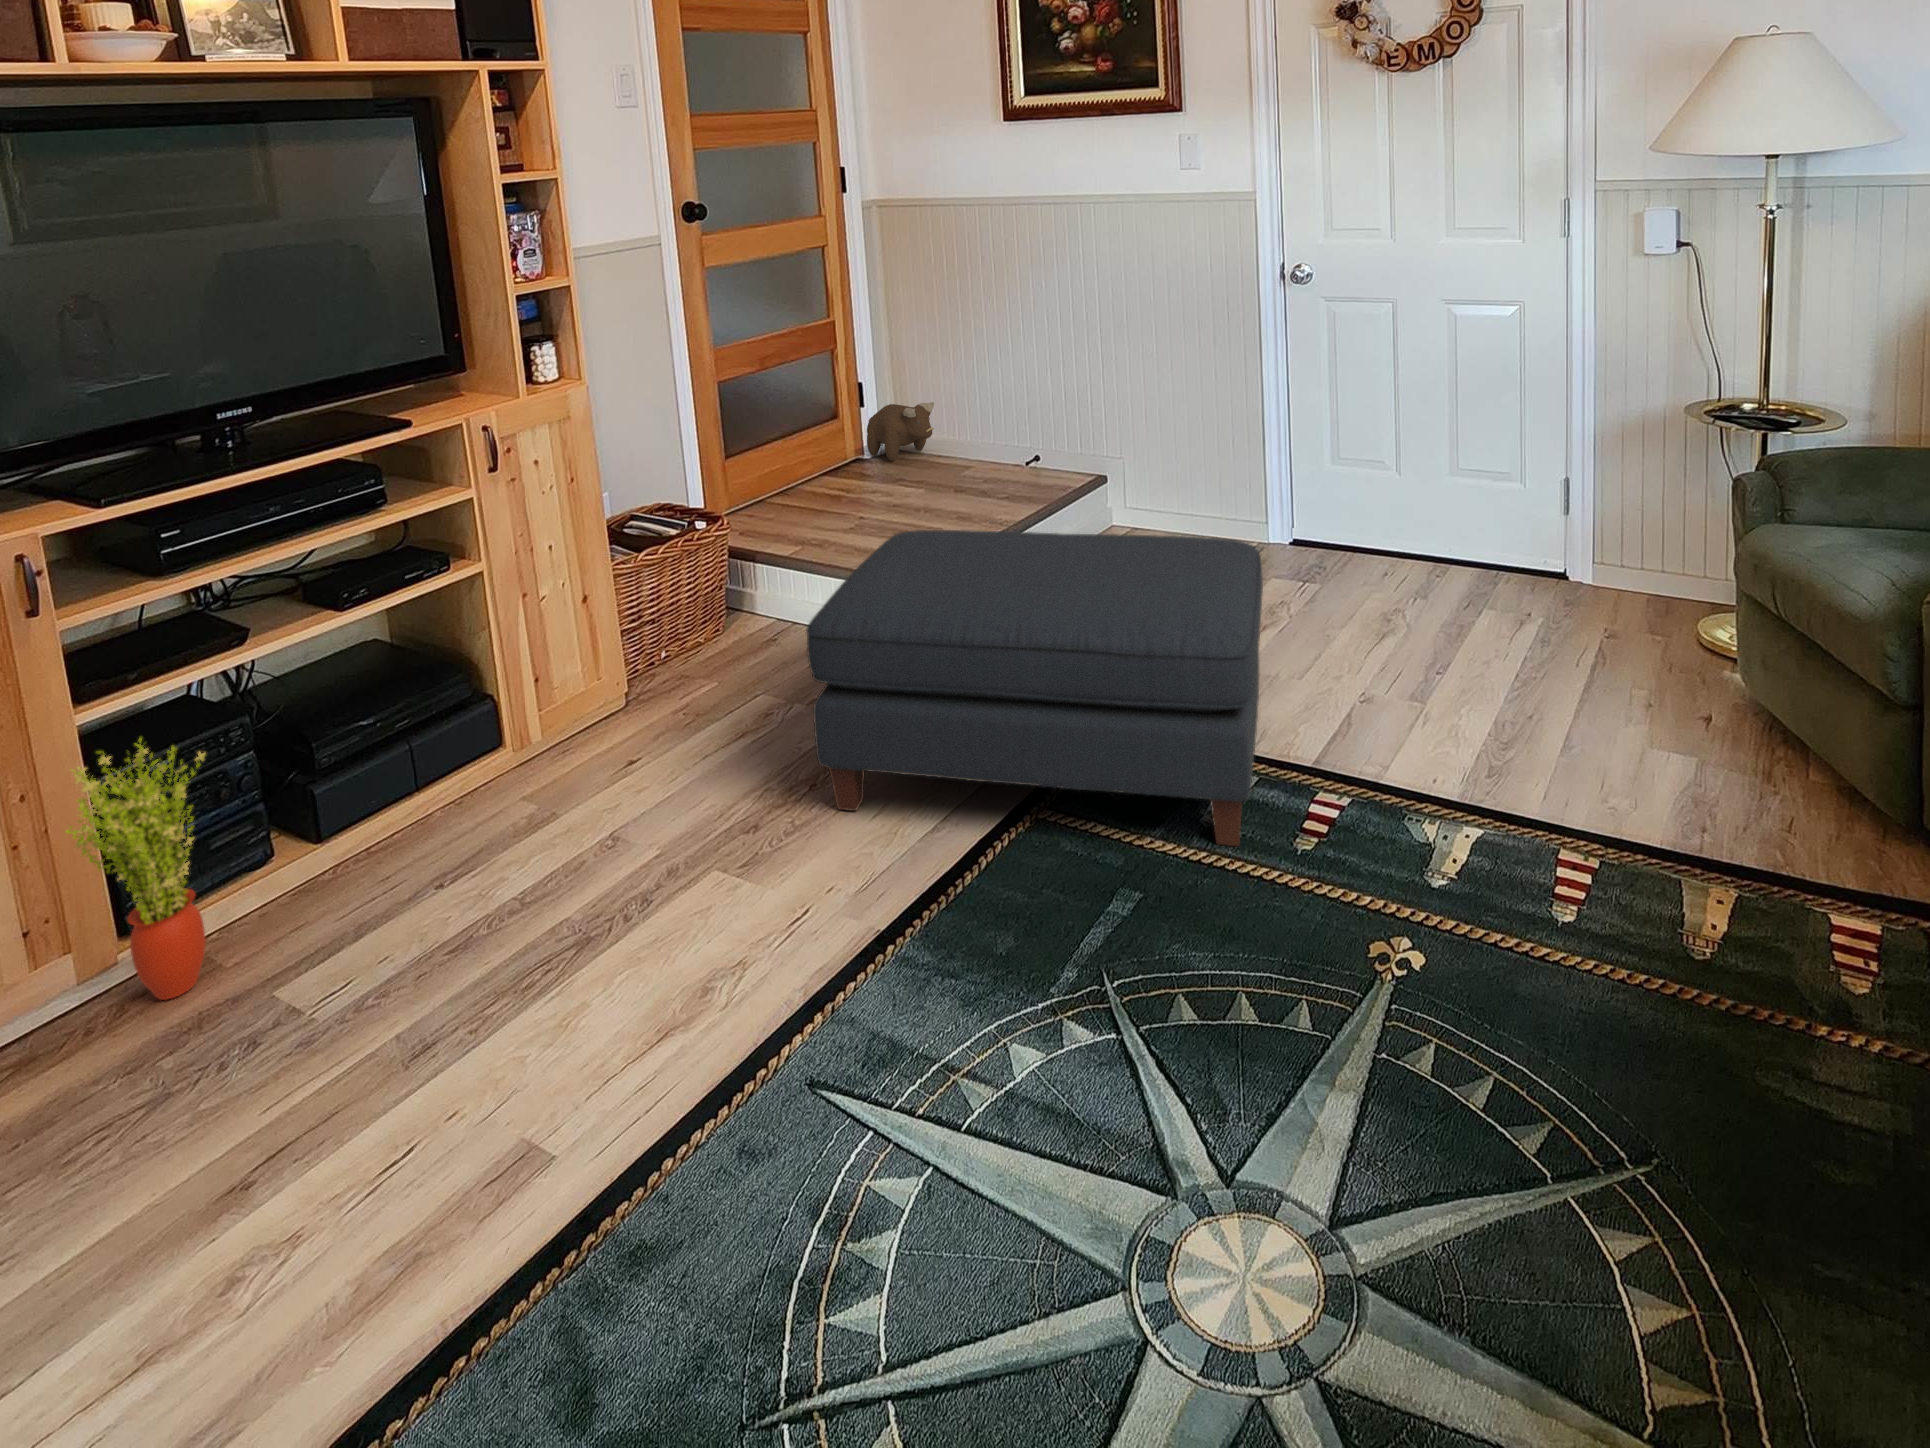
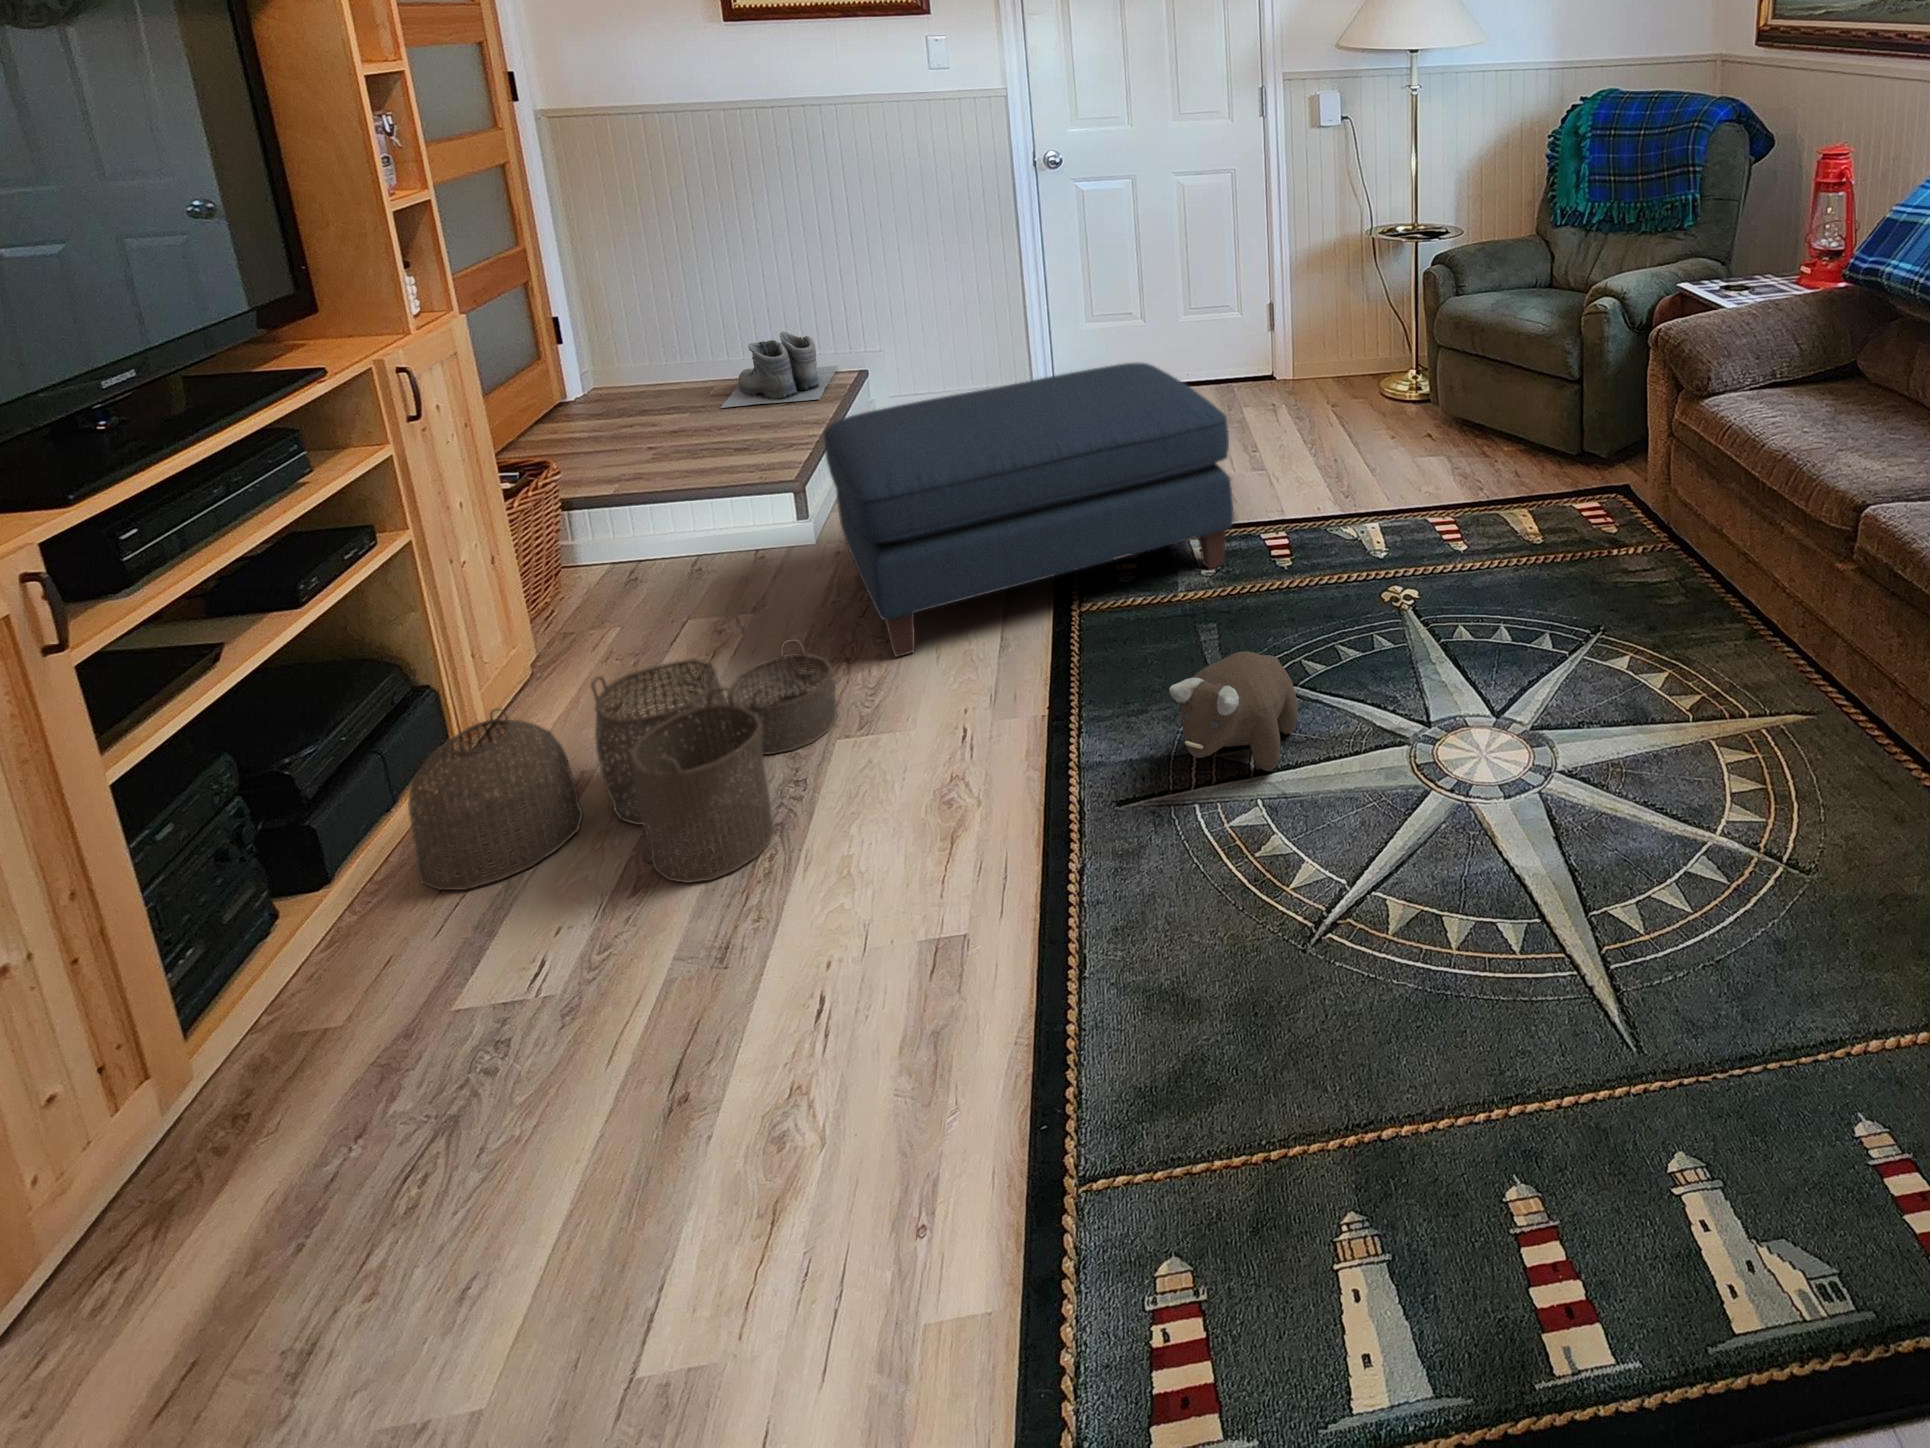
plush toy: present [867,402,934,461] -> present [1169,651,1298,771]
boots: none [943,420,1072,495] -> present [720,332,838,408]
woven basket: none [375,734,748,990] -> present [408,639,837,890]
potted plant: present [66,738,206,1000] -> none [156,768,330,1078]

